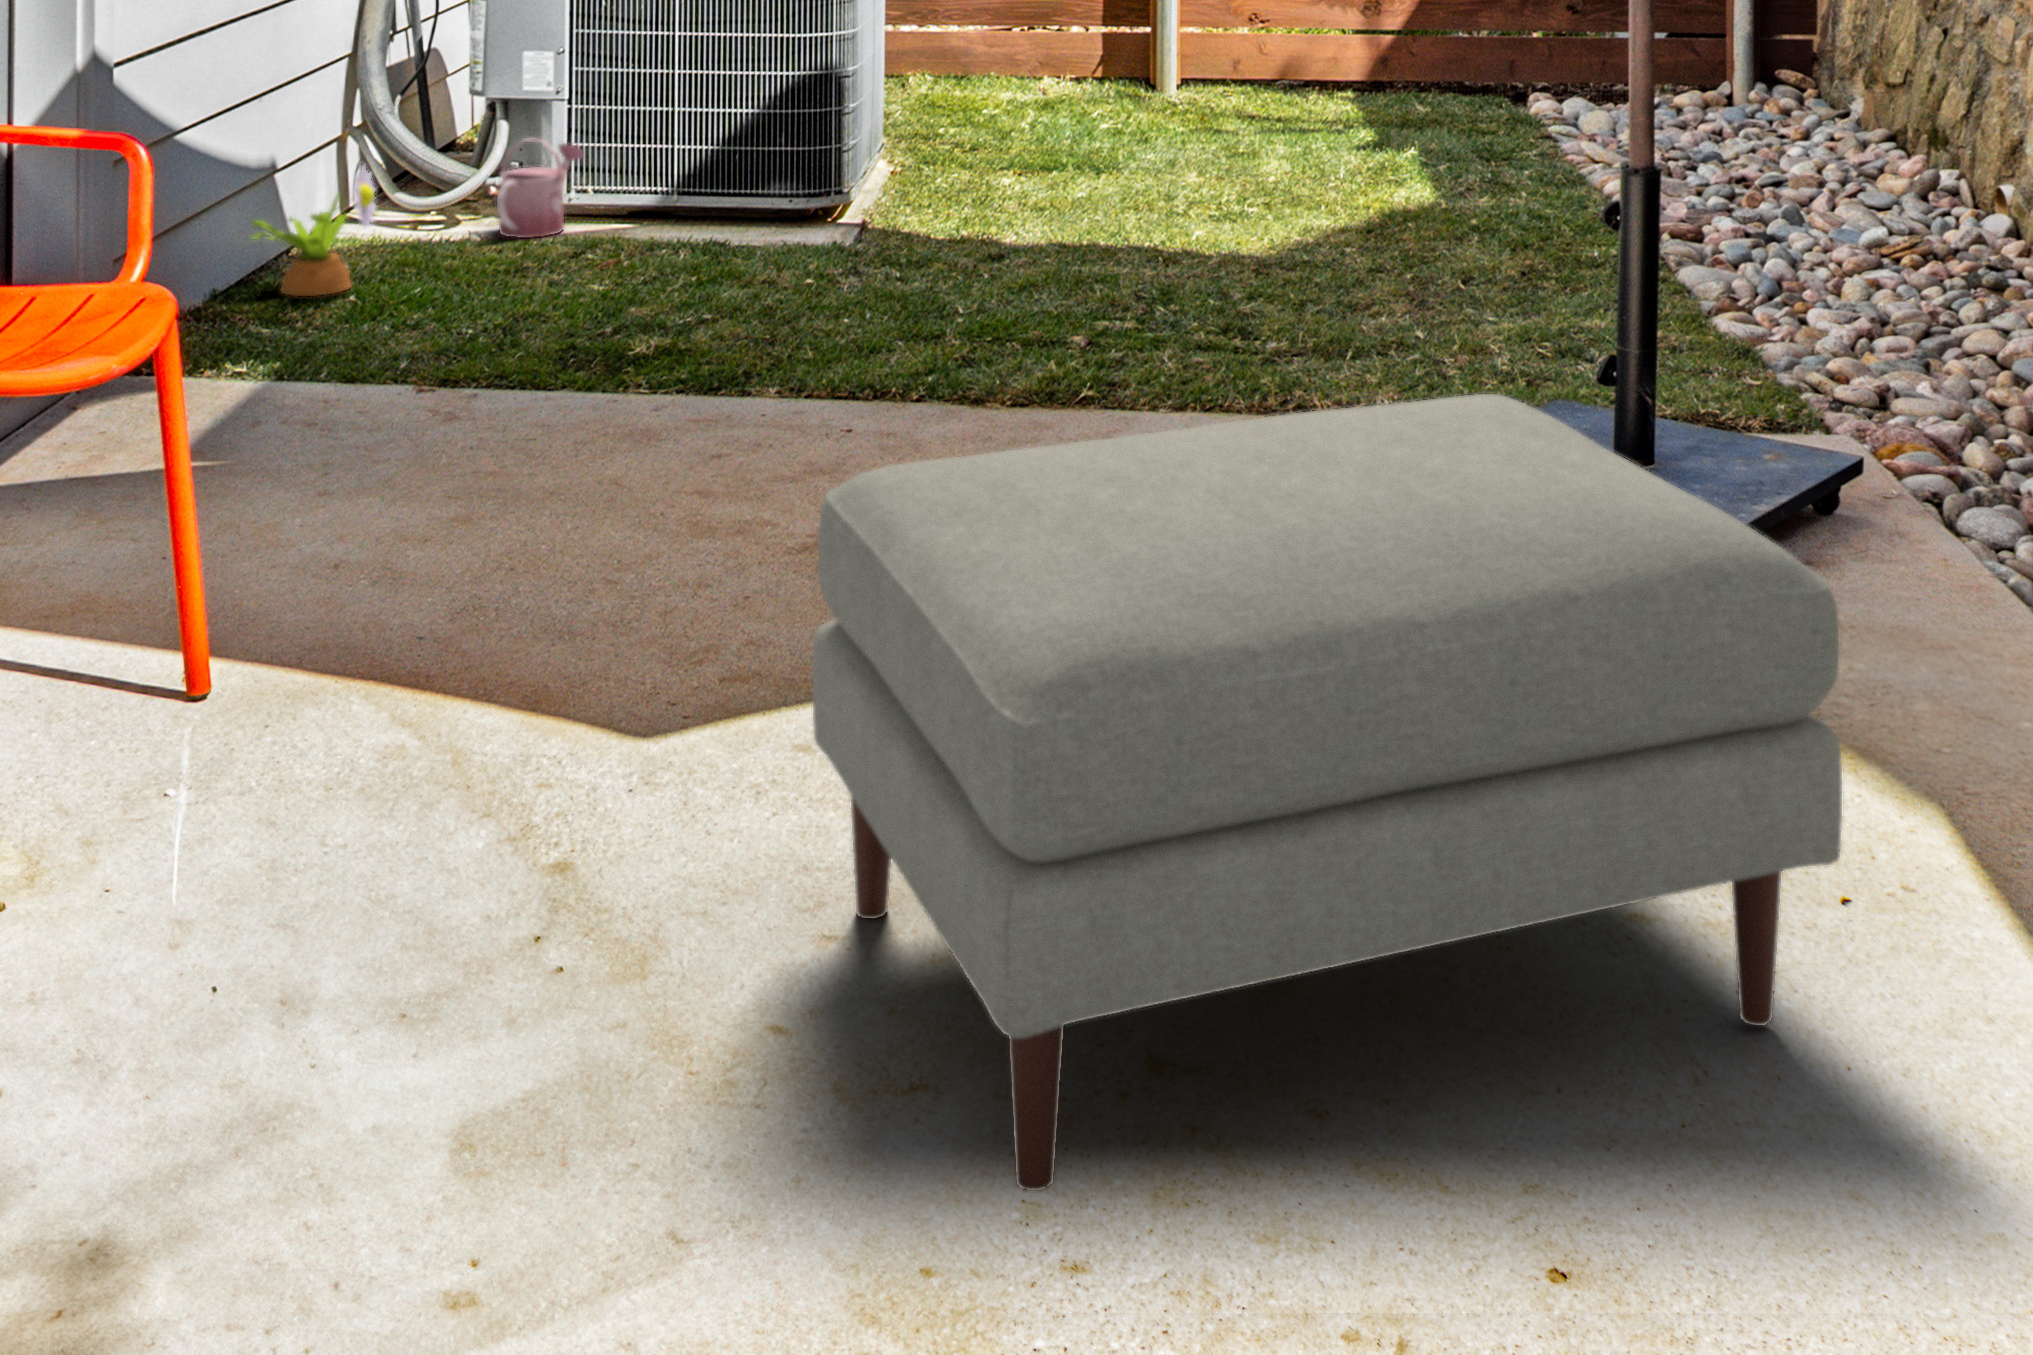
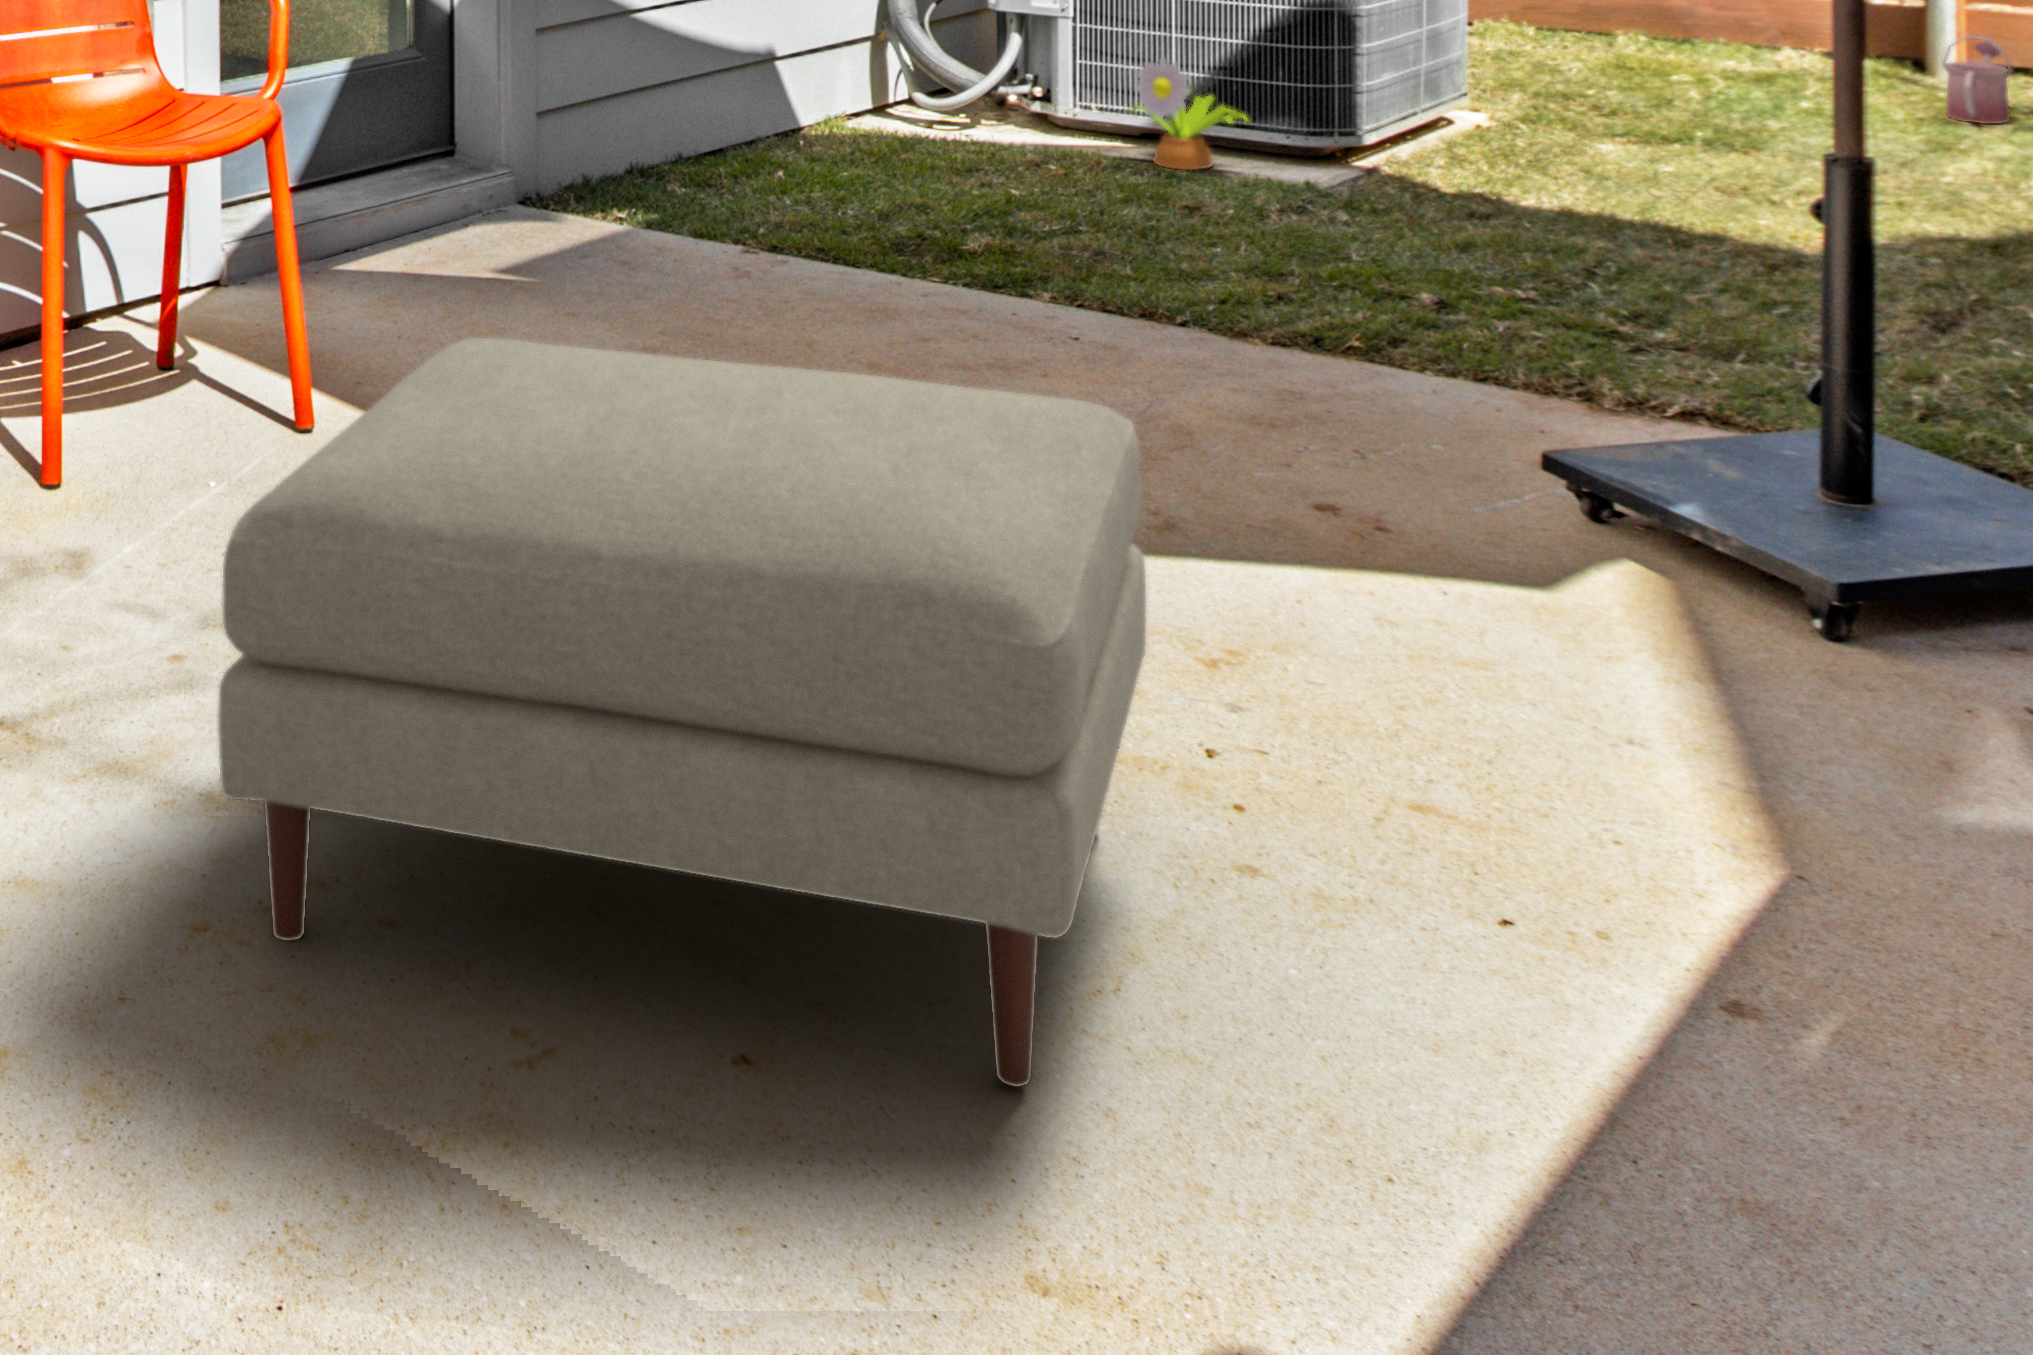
watering can: present [497,138,584,238] -> present [1943,36,2013,124]
decorative plant: present [252,165,376,296] -> present [1127,57,1248,170]

